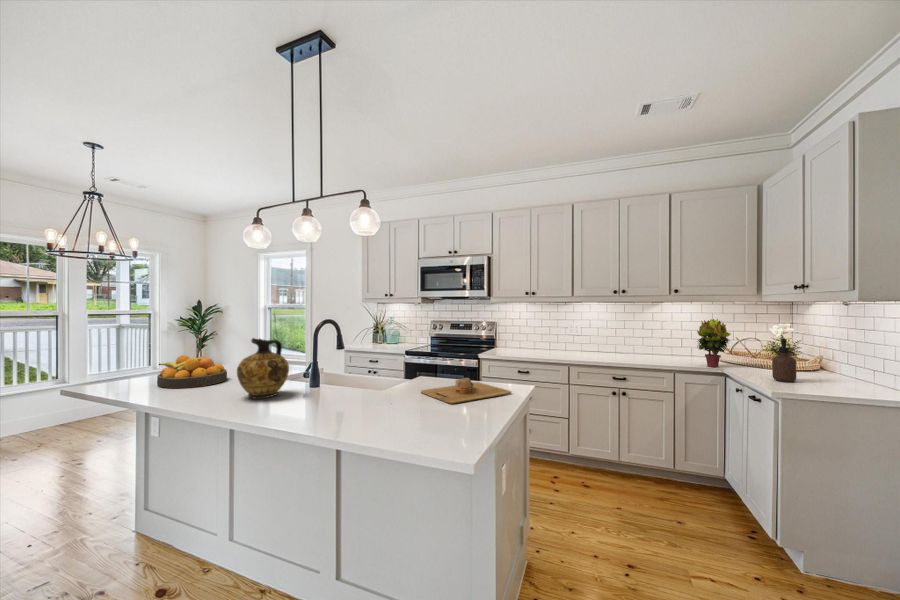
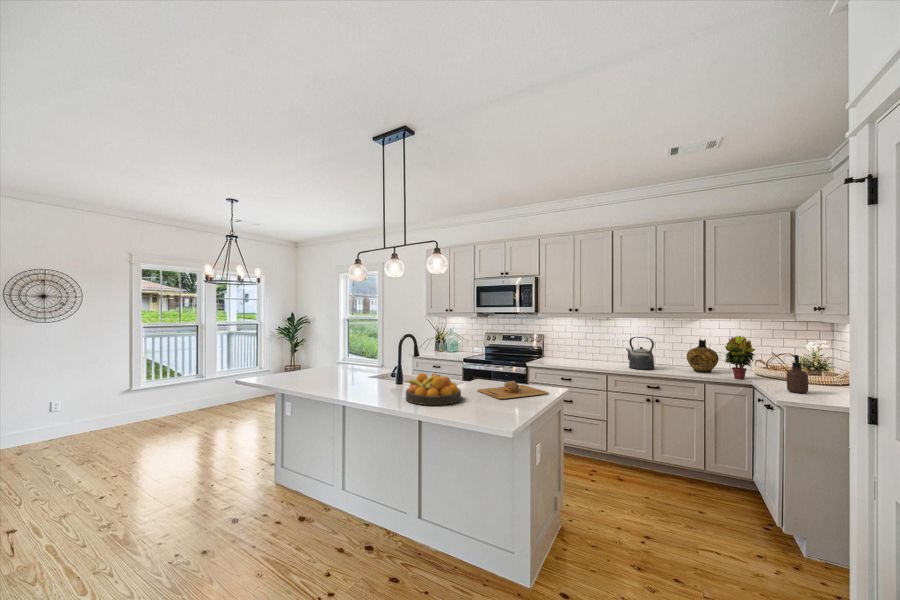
kettle: none [588,322,619,359] -> present [626,337,654,370]
ceramic jug: present [237,338,289,398] -> present [687,339,719,373]
fruit bowl: present [157,355,227,388] -> present [406,373,461,405]

